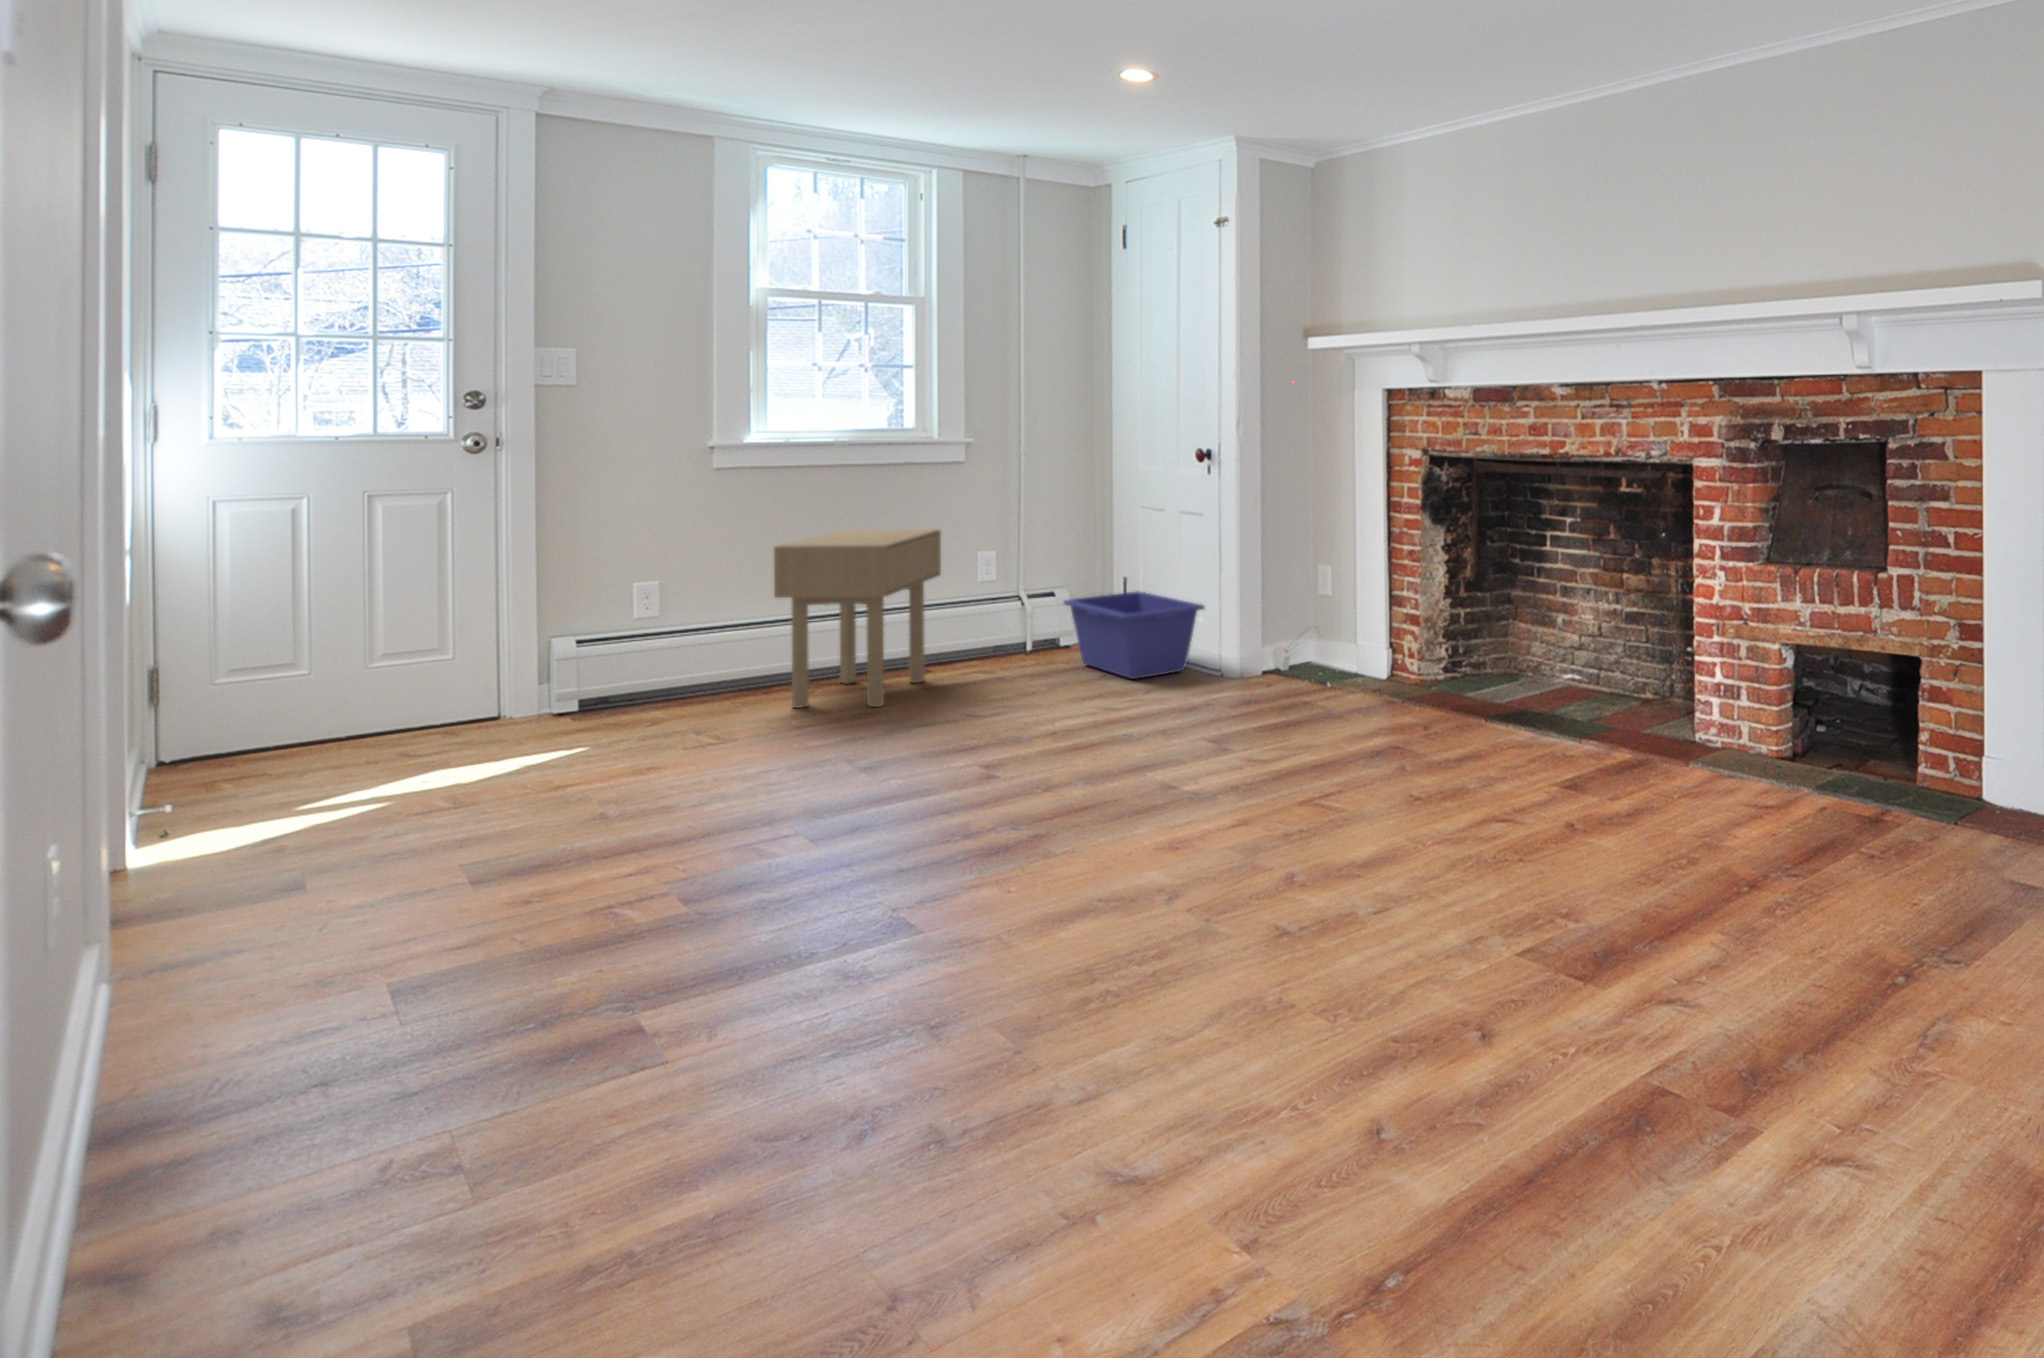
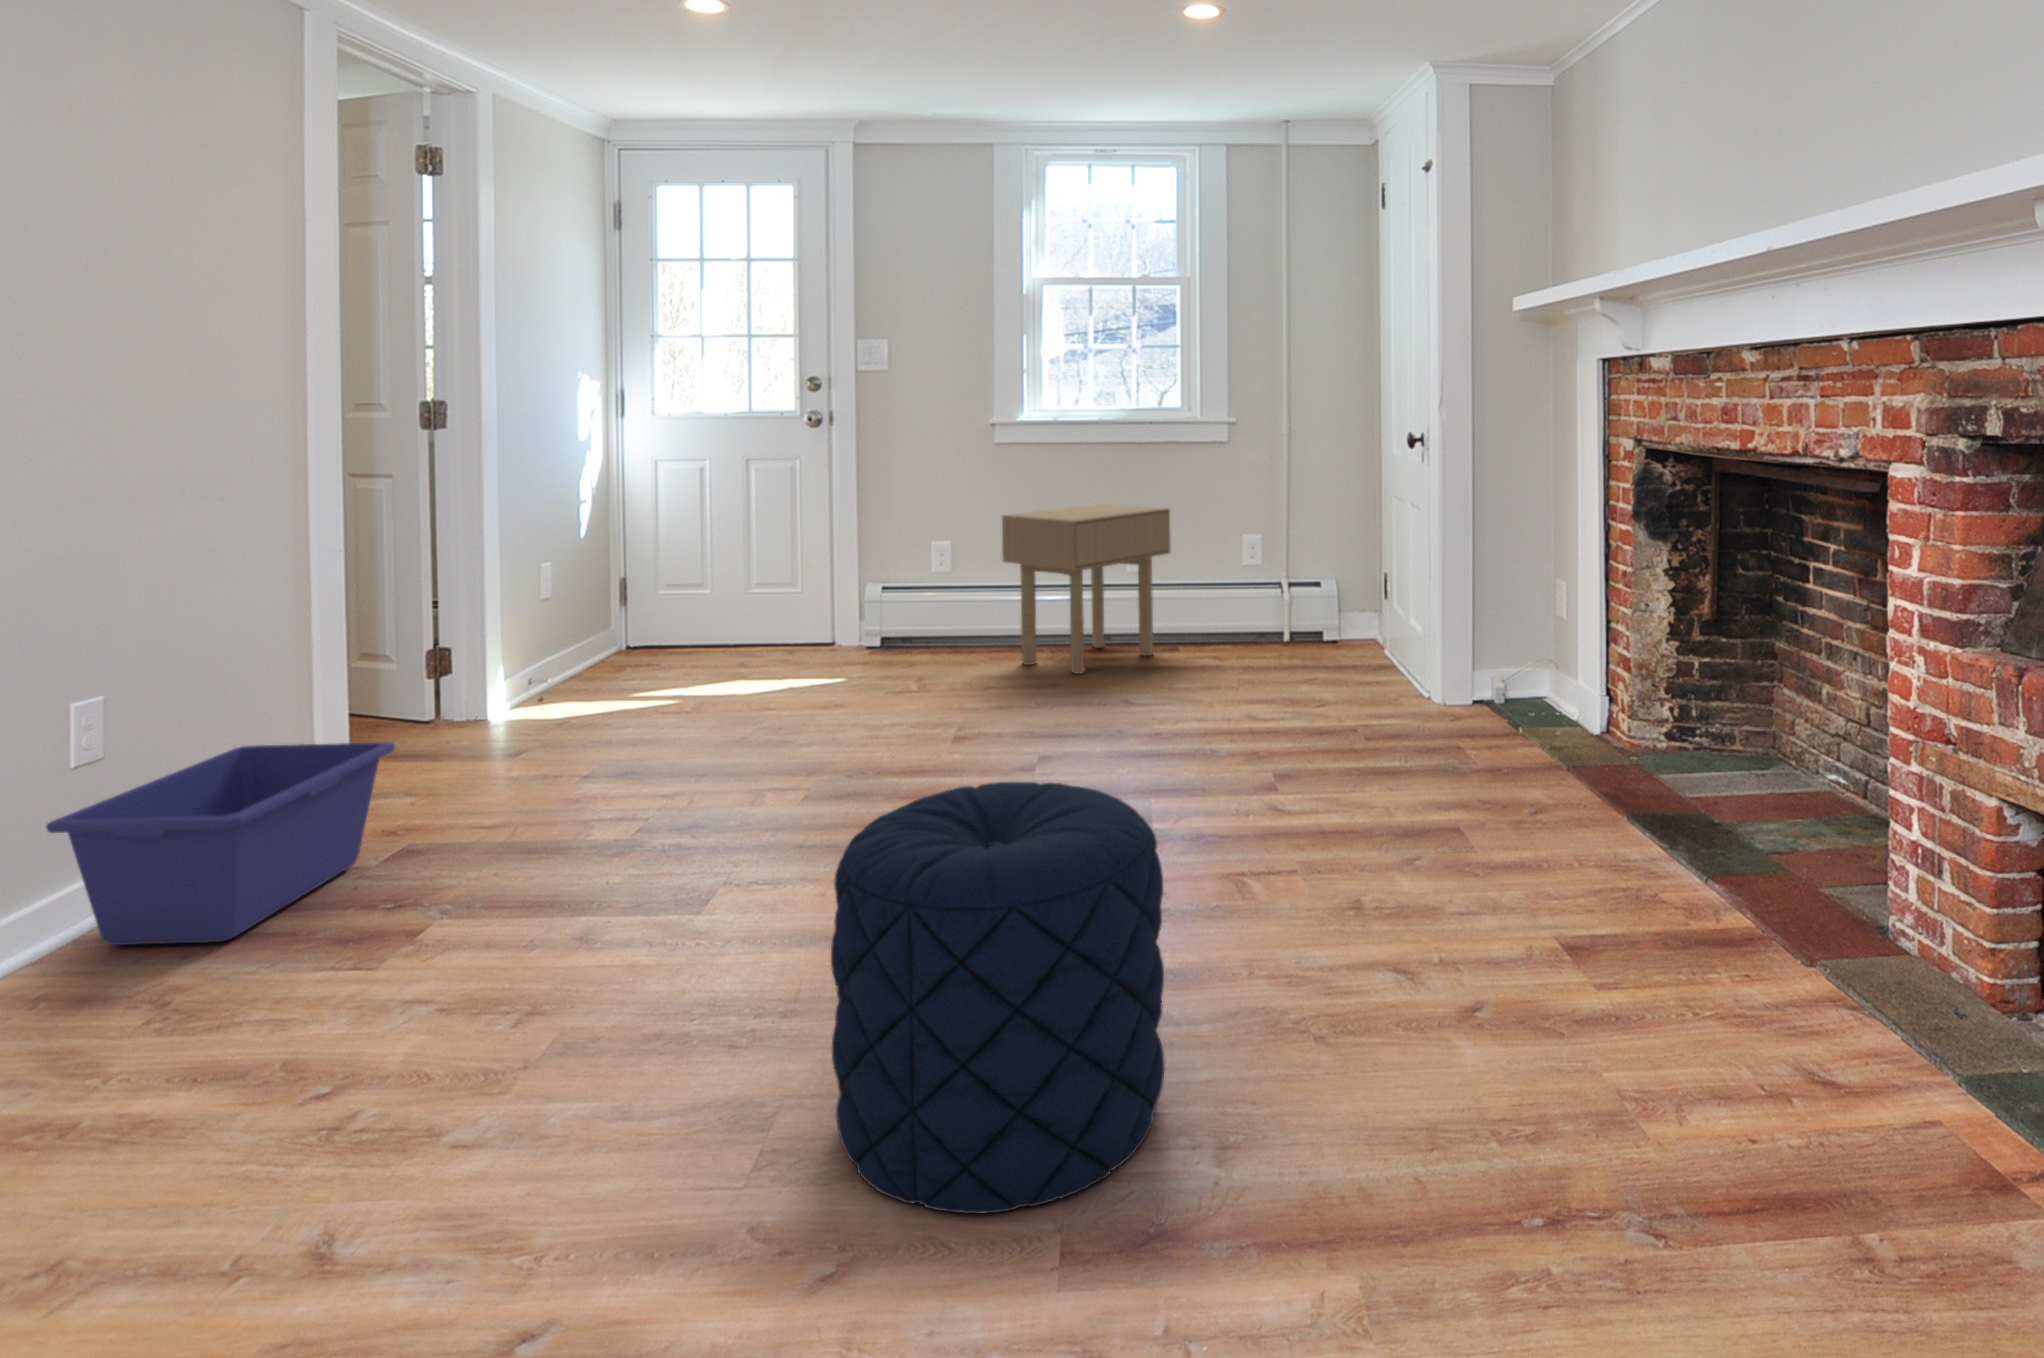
storage bin: present [1064,592,1204,679] -> present [46,742,395,945]
pouf: none [1292,707,1533,996] -> present [831,782,1165,1214]

